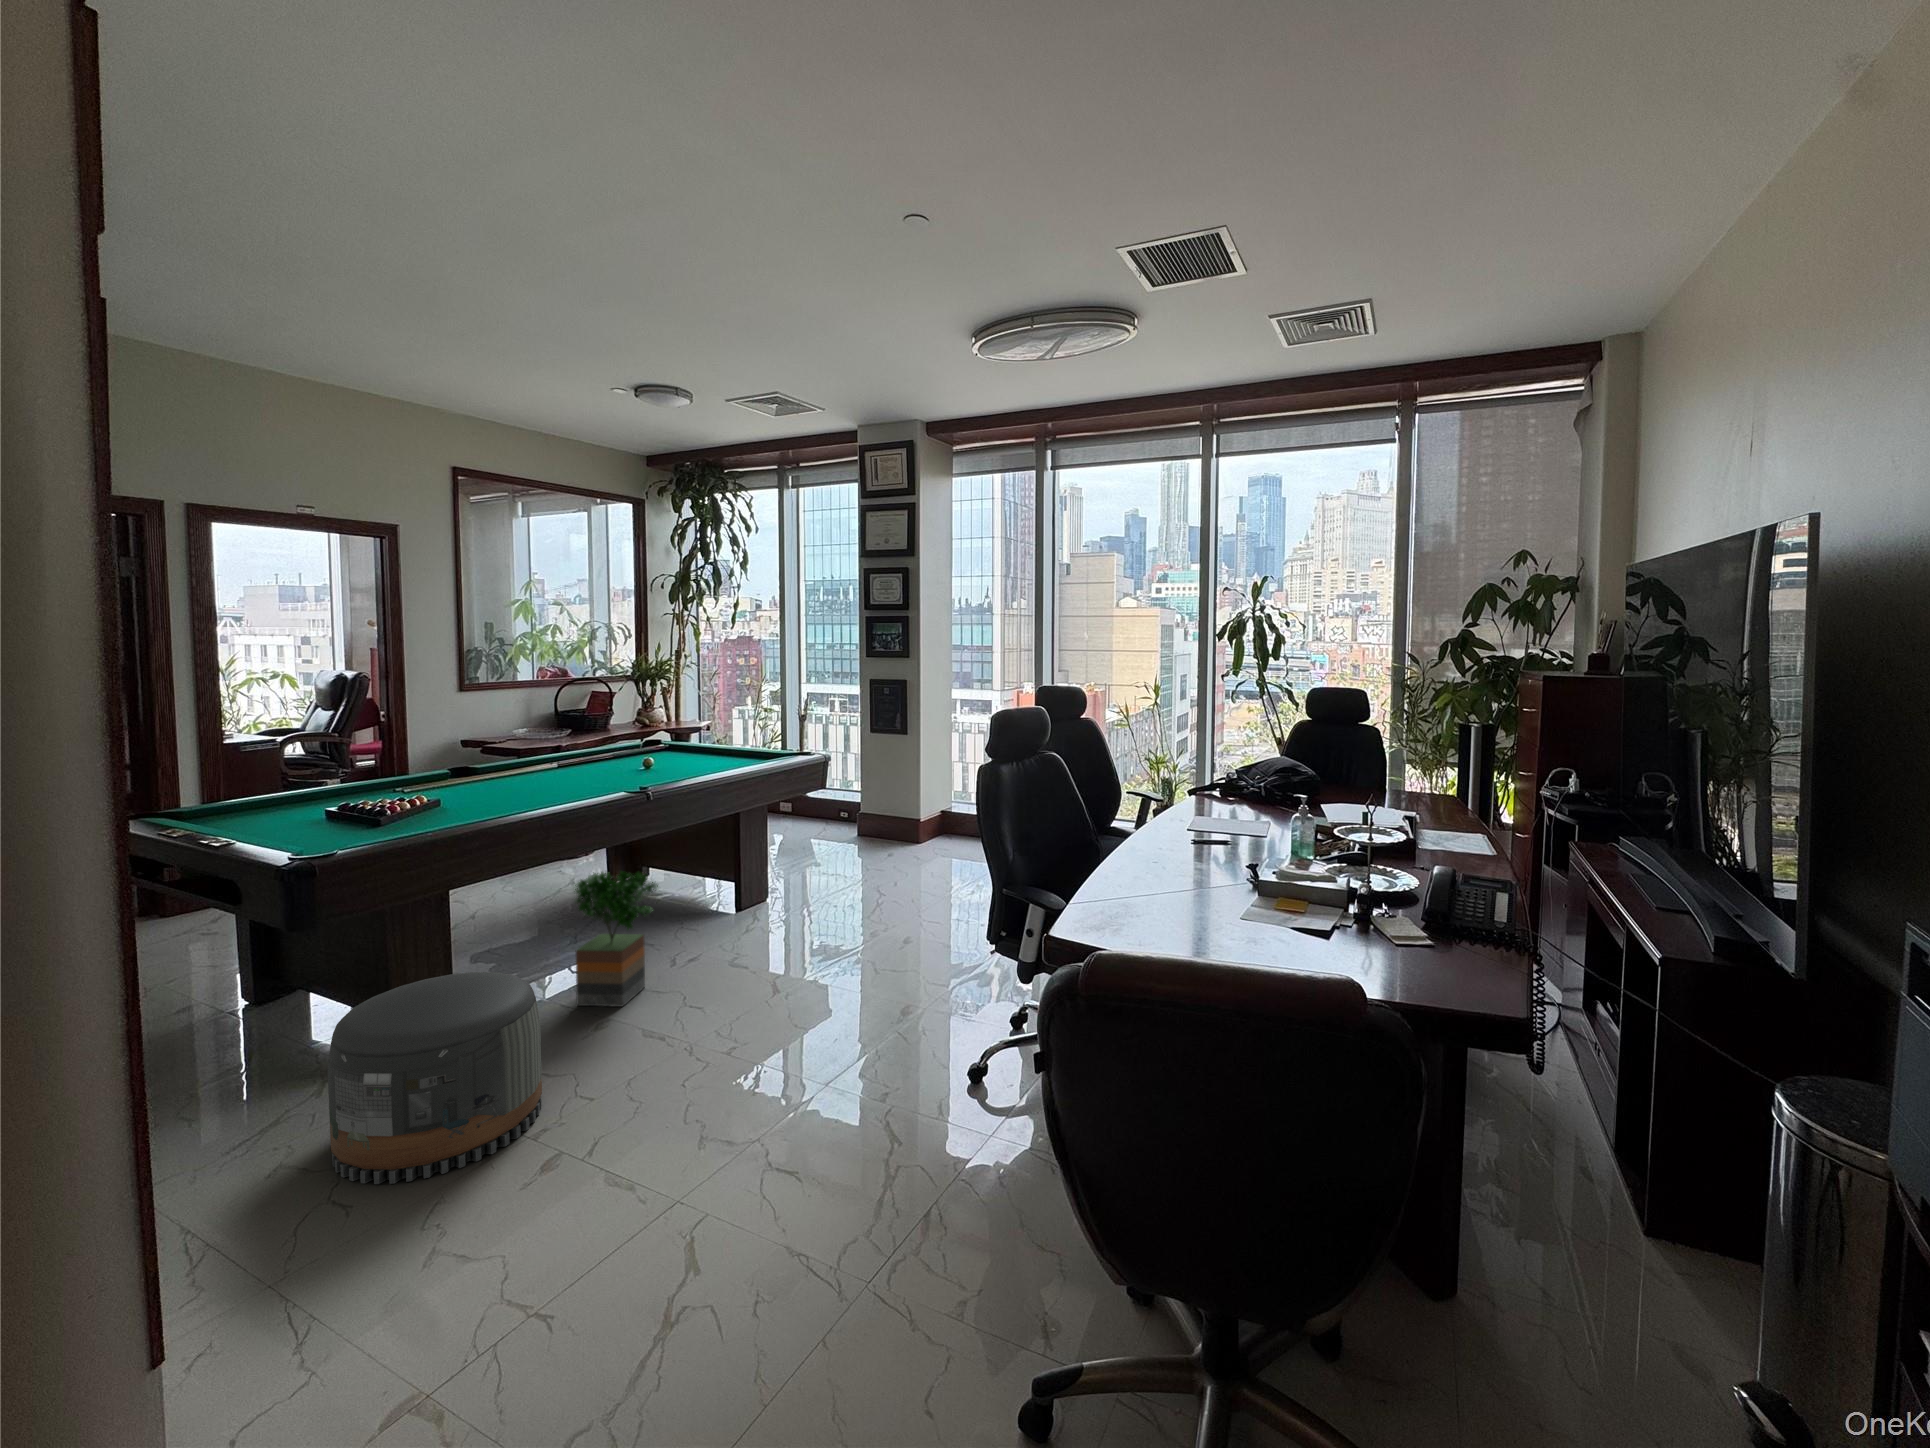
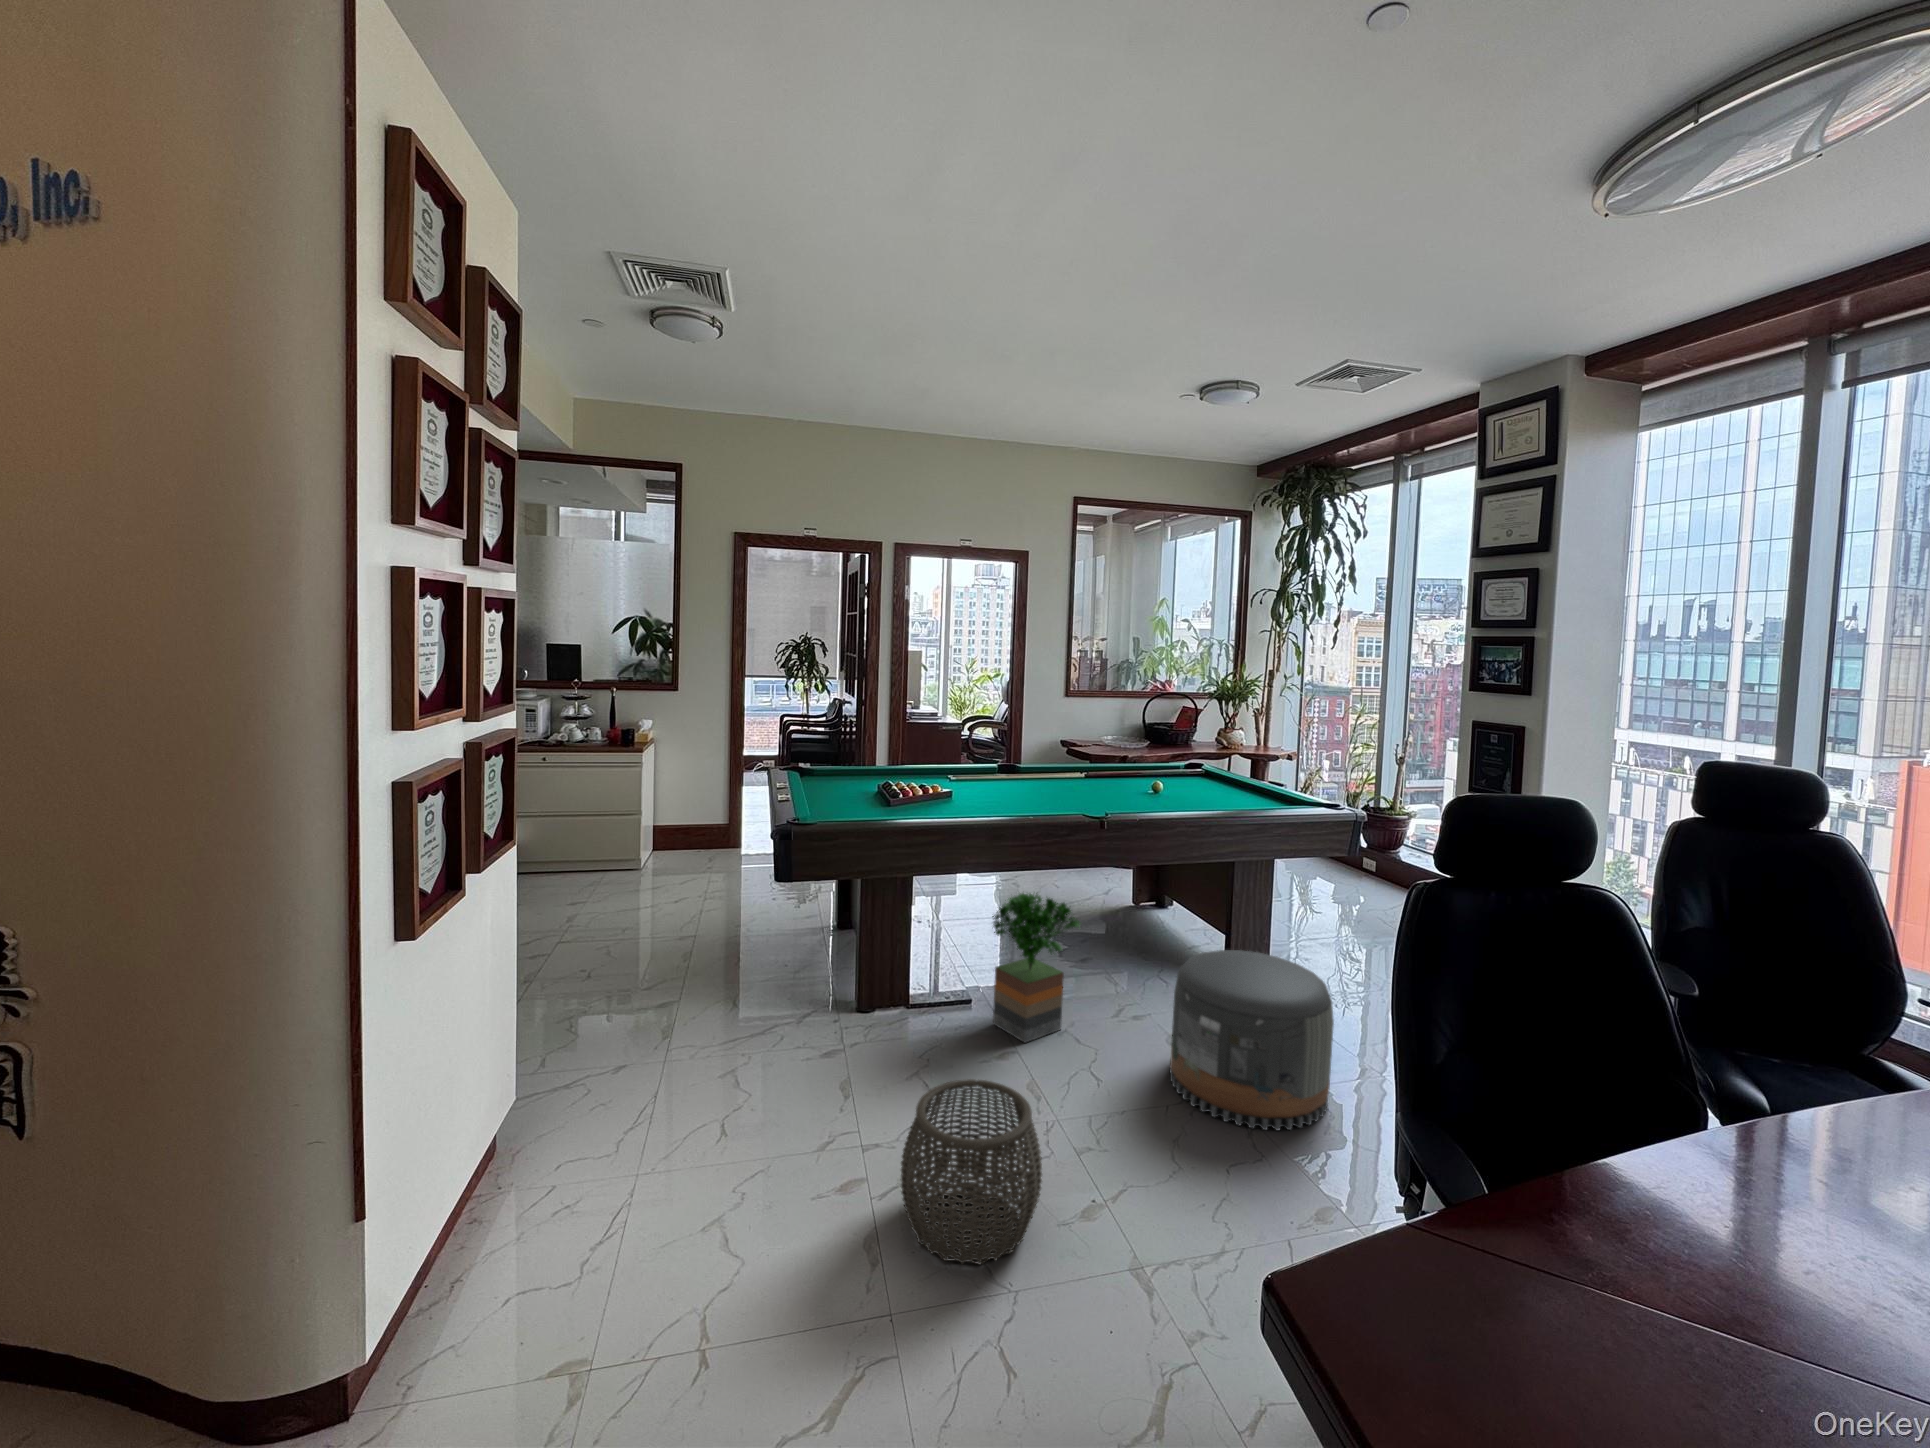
pouf: present [328,972,542,1184] -> present [1170,950,1334,1130]
woven basket: none [638,1003,764,1147] -> present [901,1079,1042,1265]

